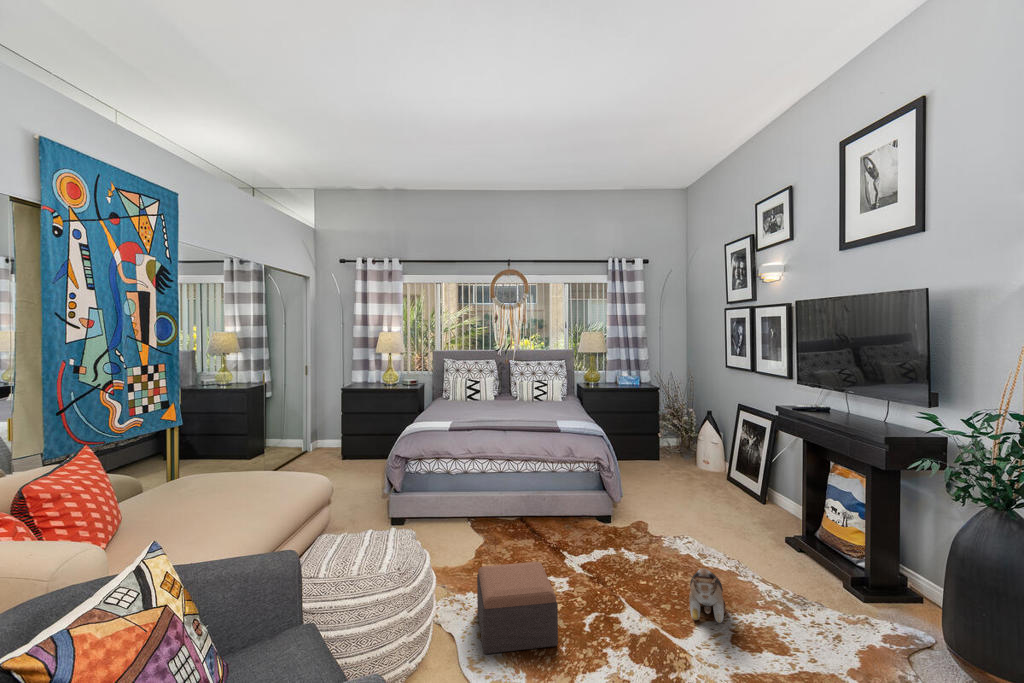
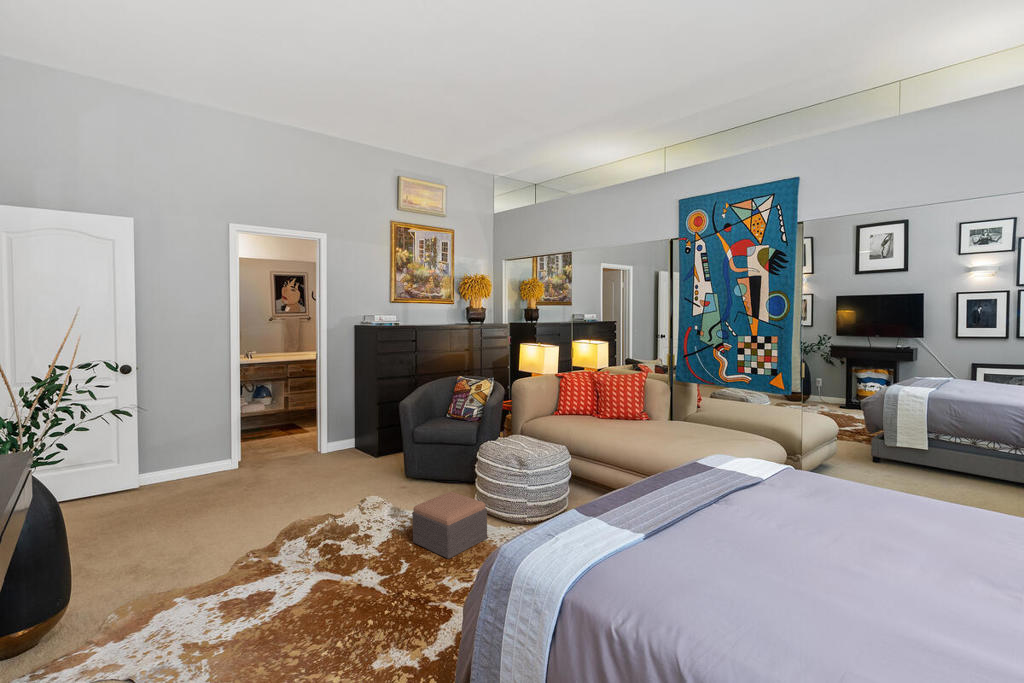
plush toy: present [689,568,726,623] -> none [274,539,314,651]

